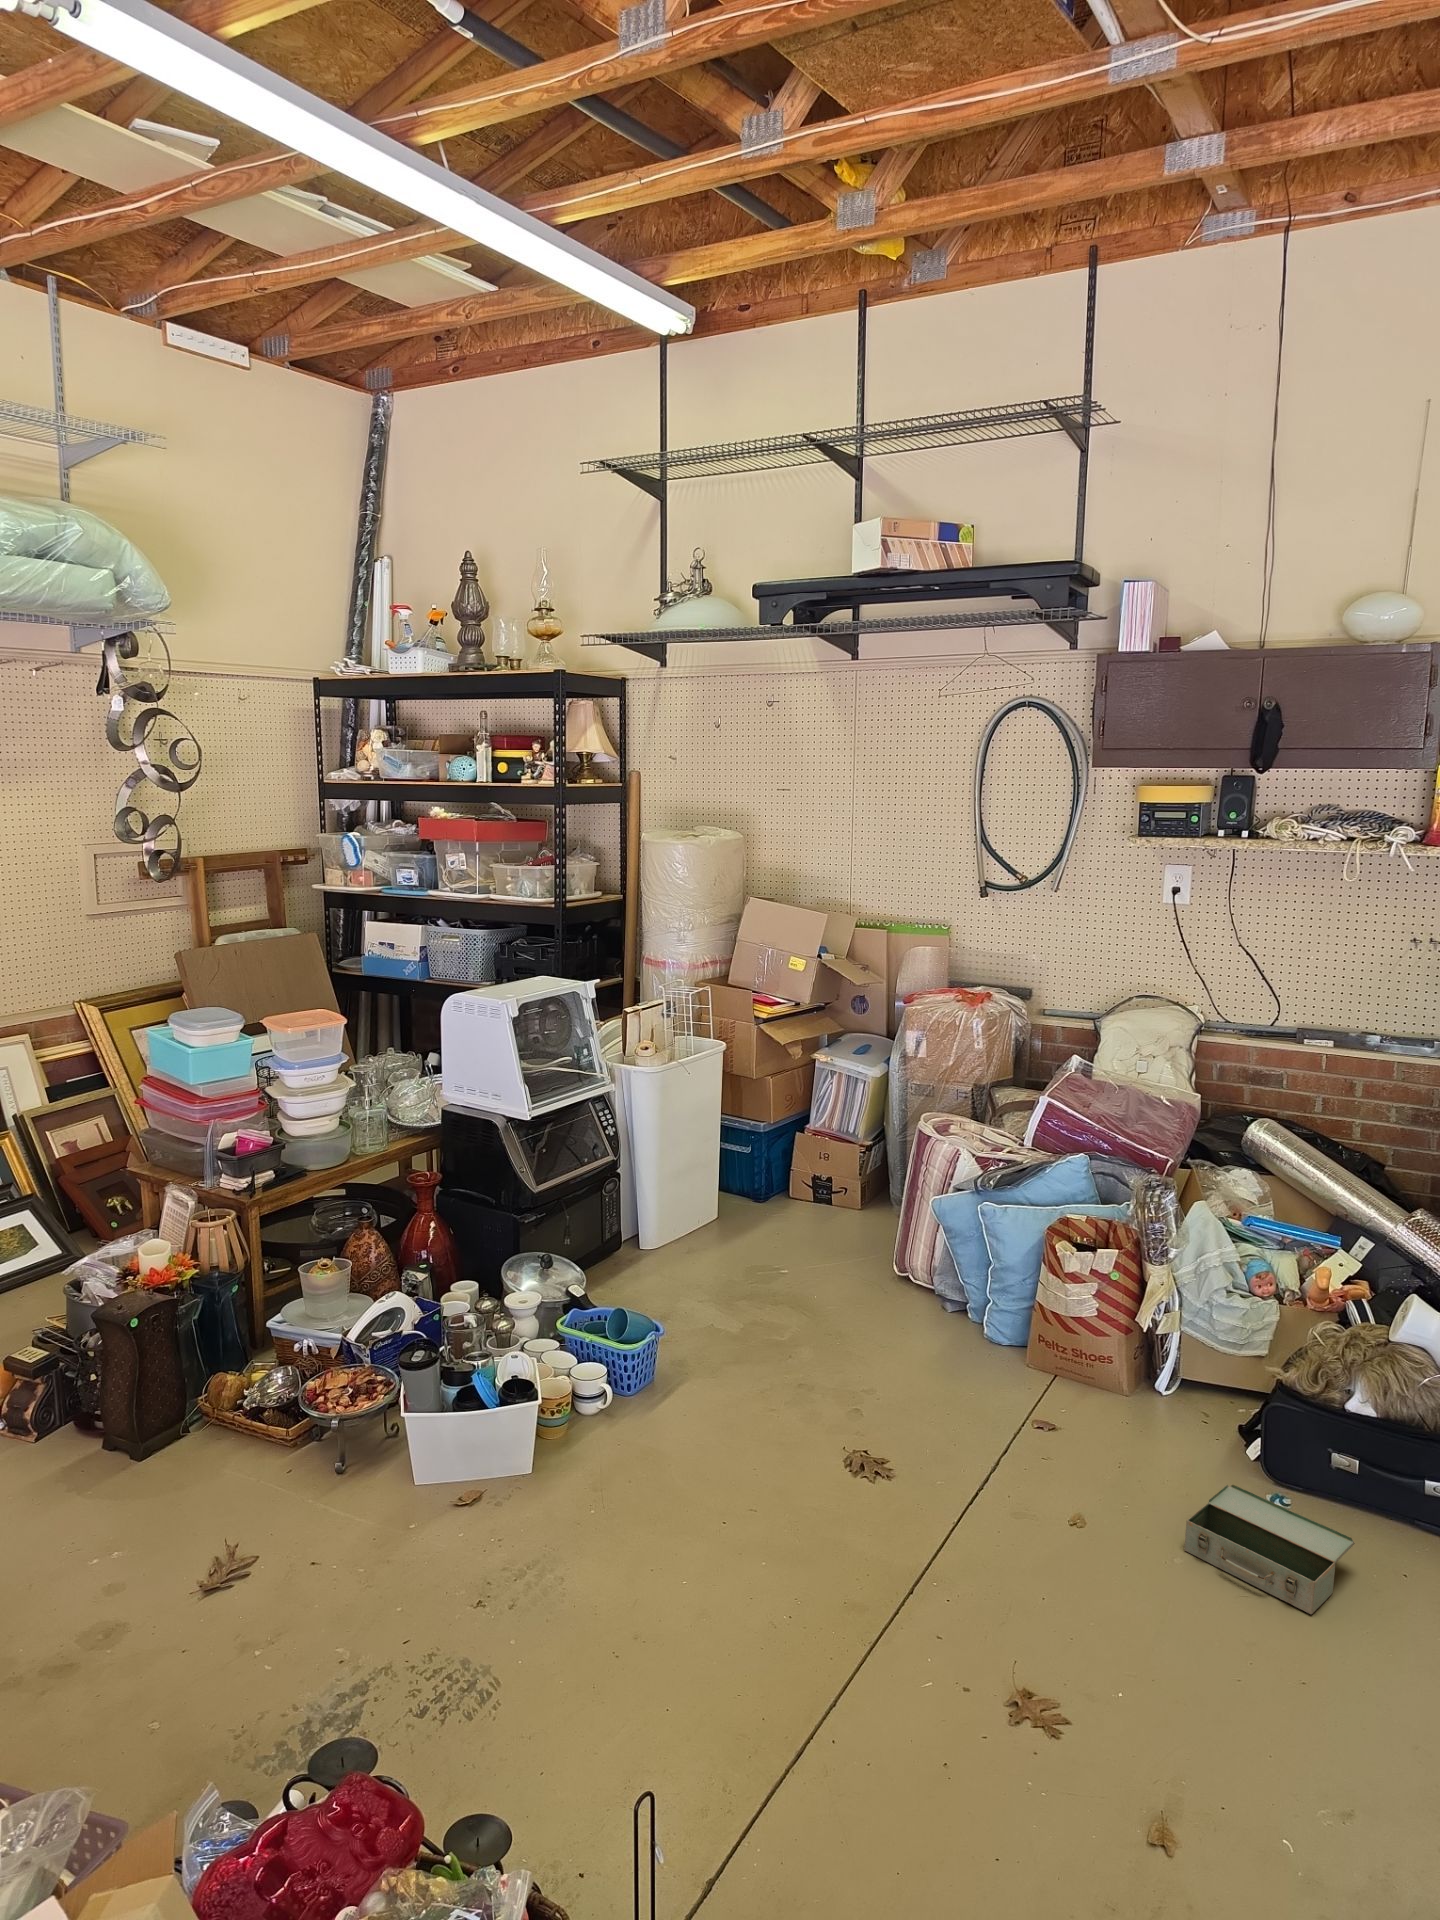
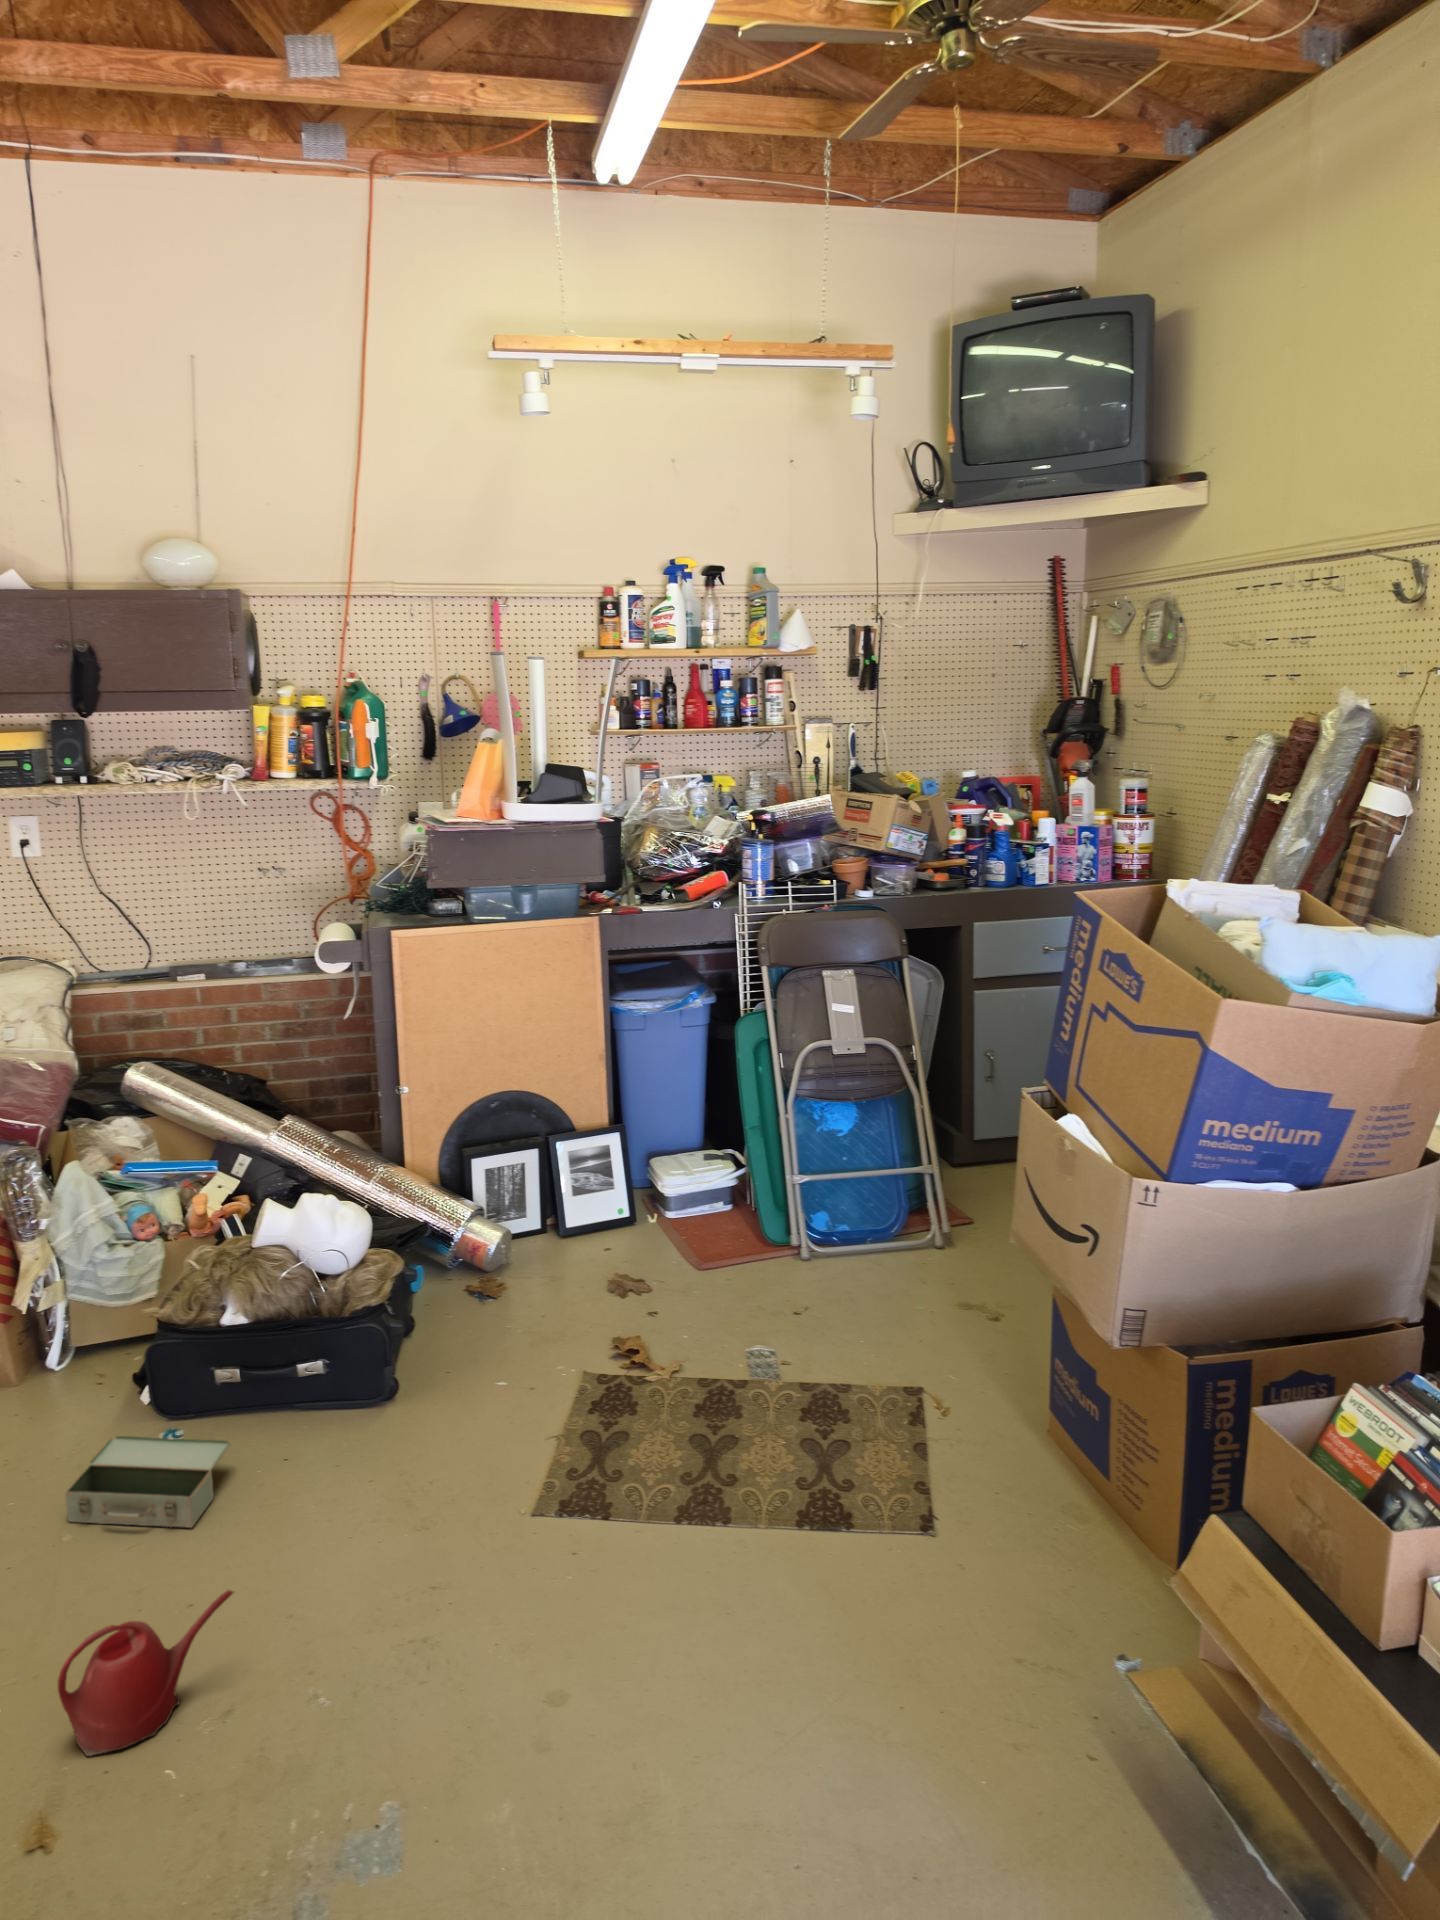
watering can: none [1200,1681,1387,1820] -> present [58,1590,233,1756]

